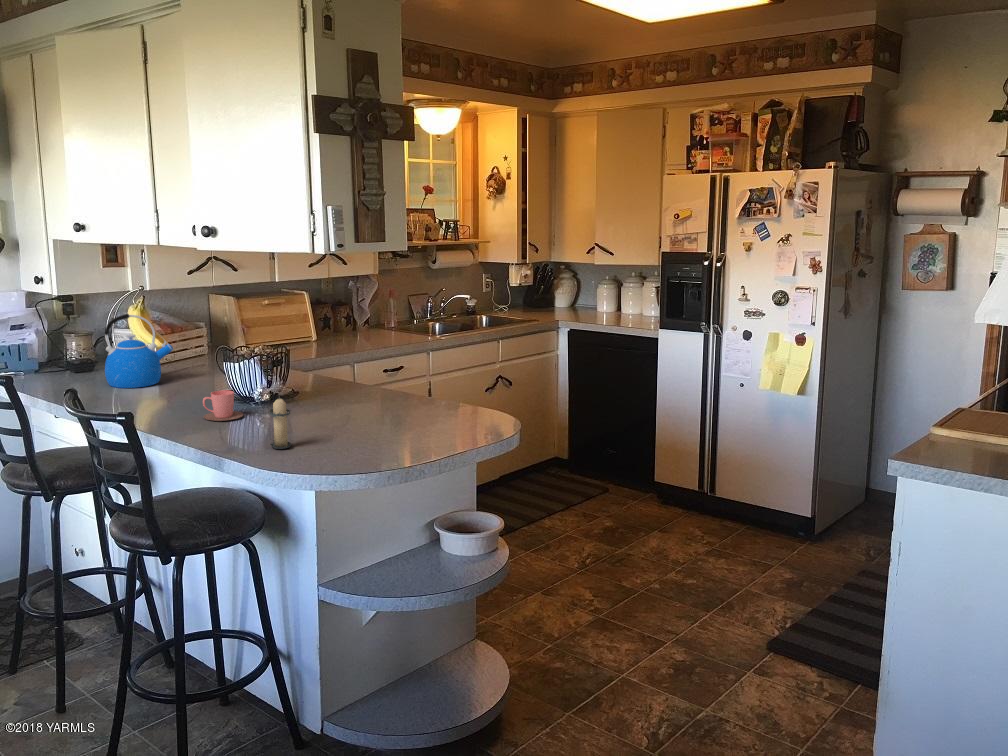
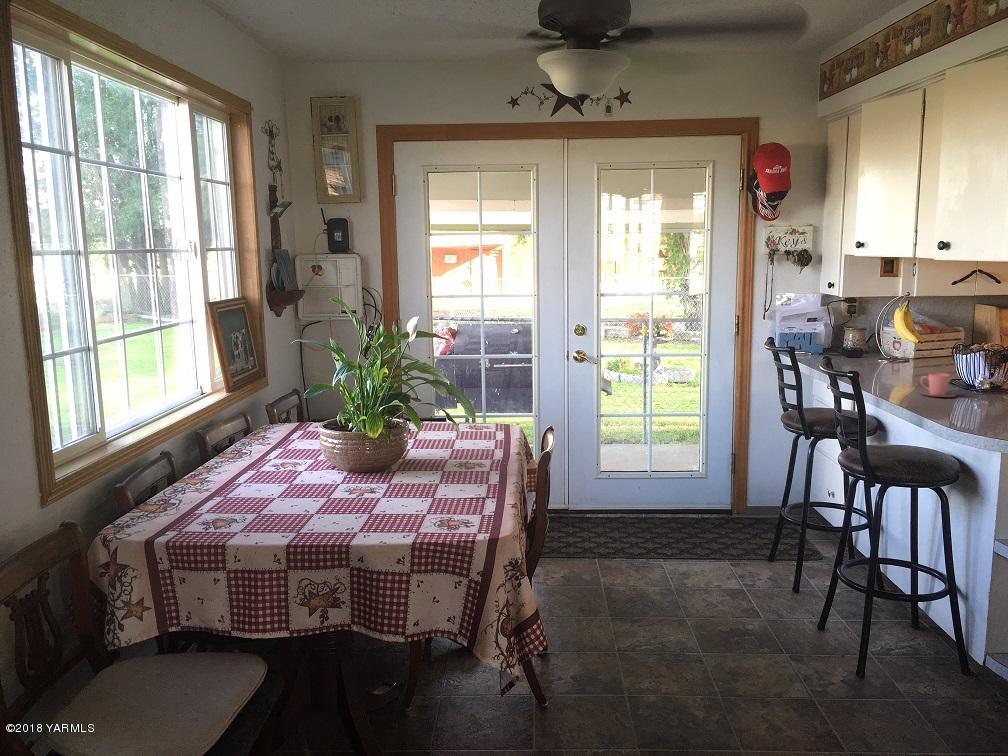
kettle: present [105,314,173,388] -> none [864,312,923,370]
candle: present [270,396,291,449] -> none [955,373,982,420]

